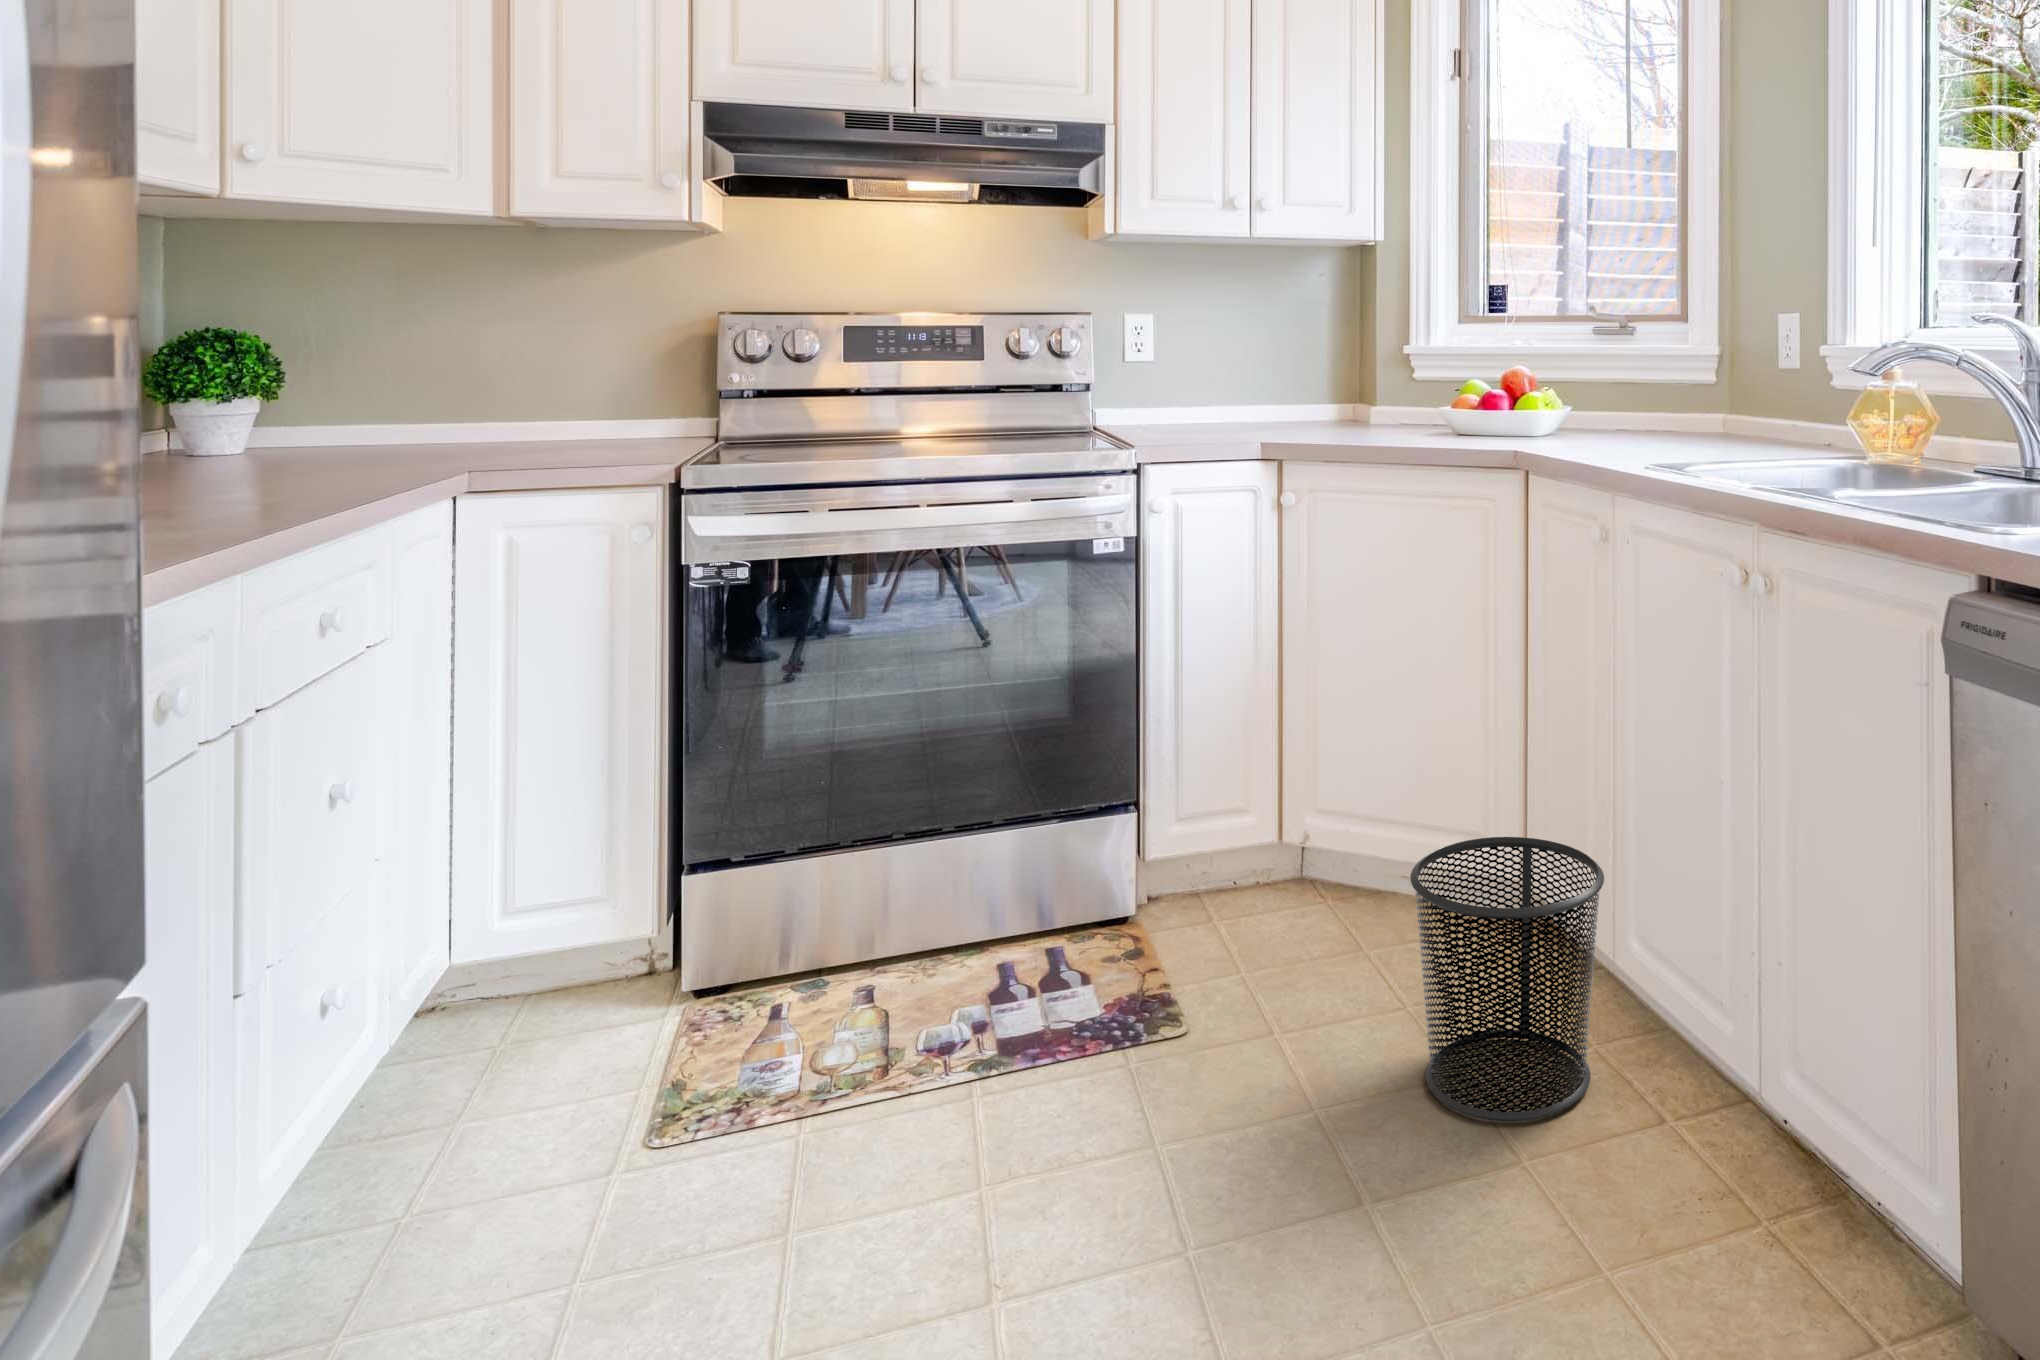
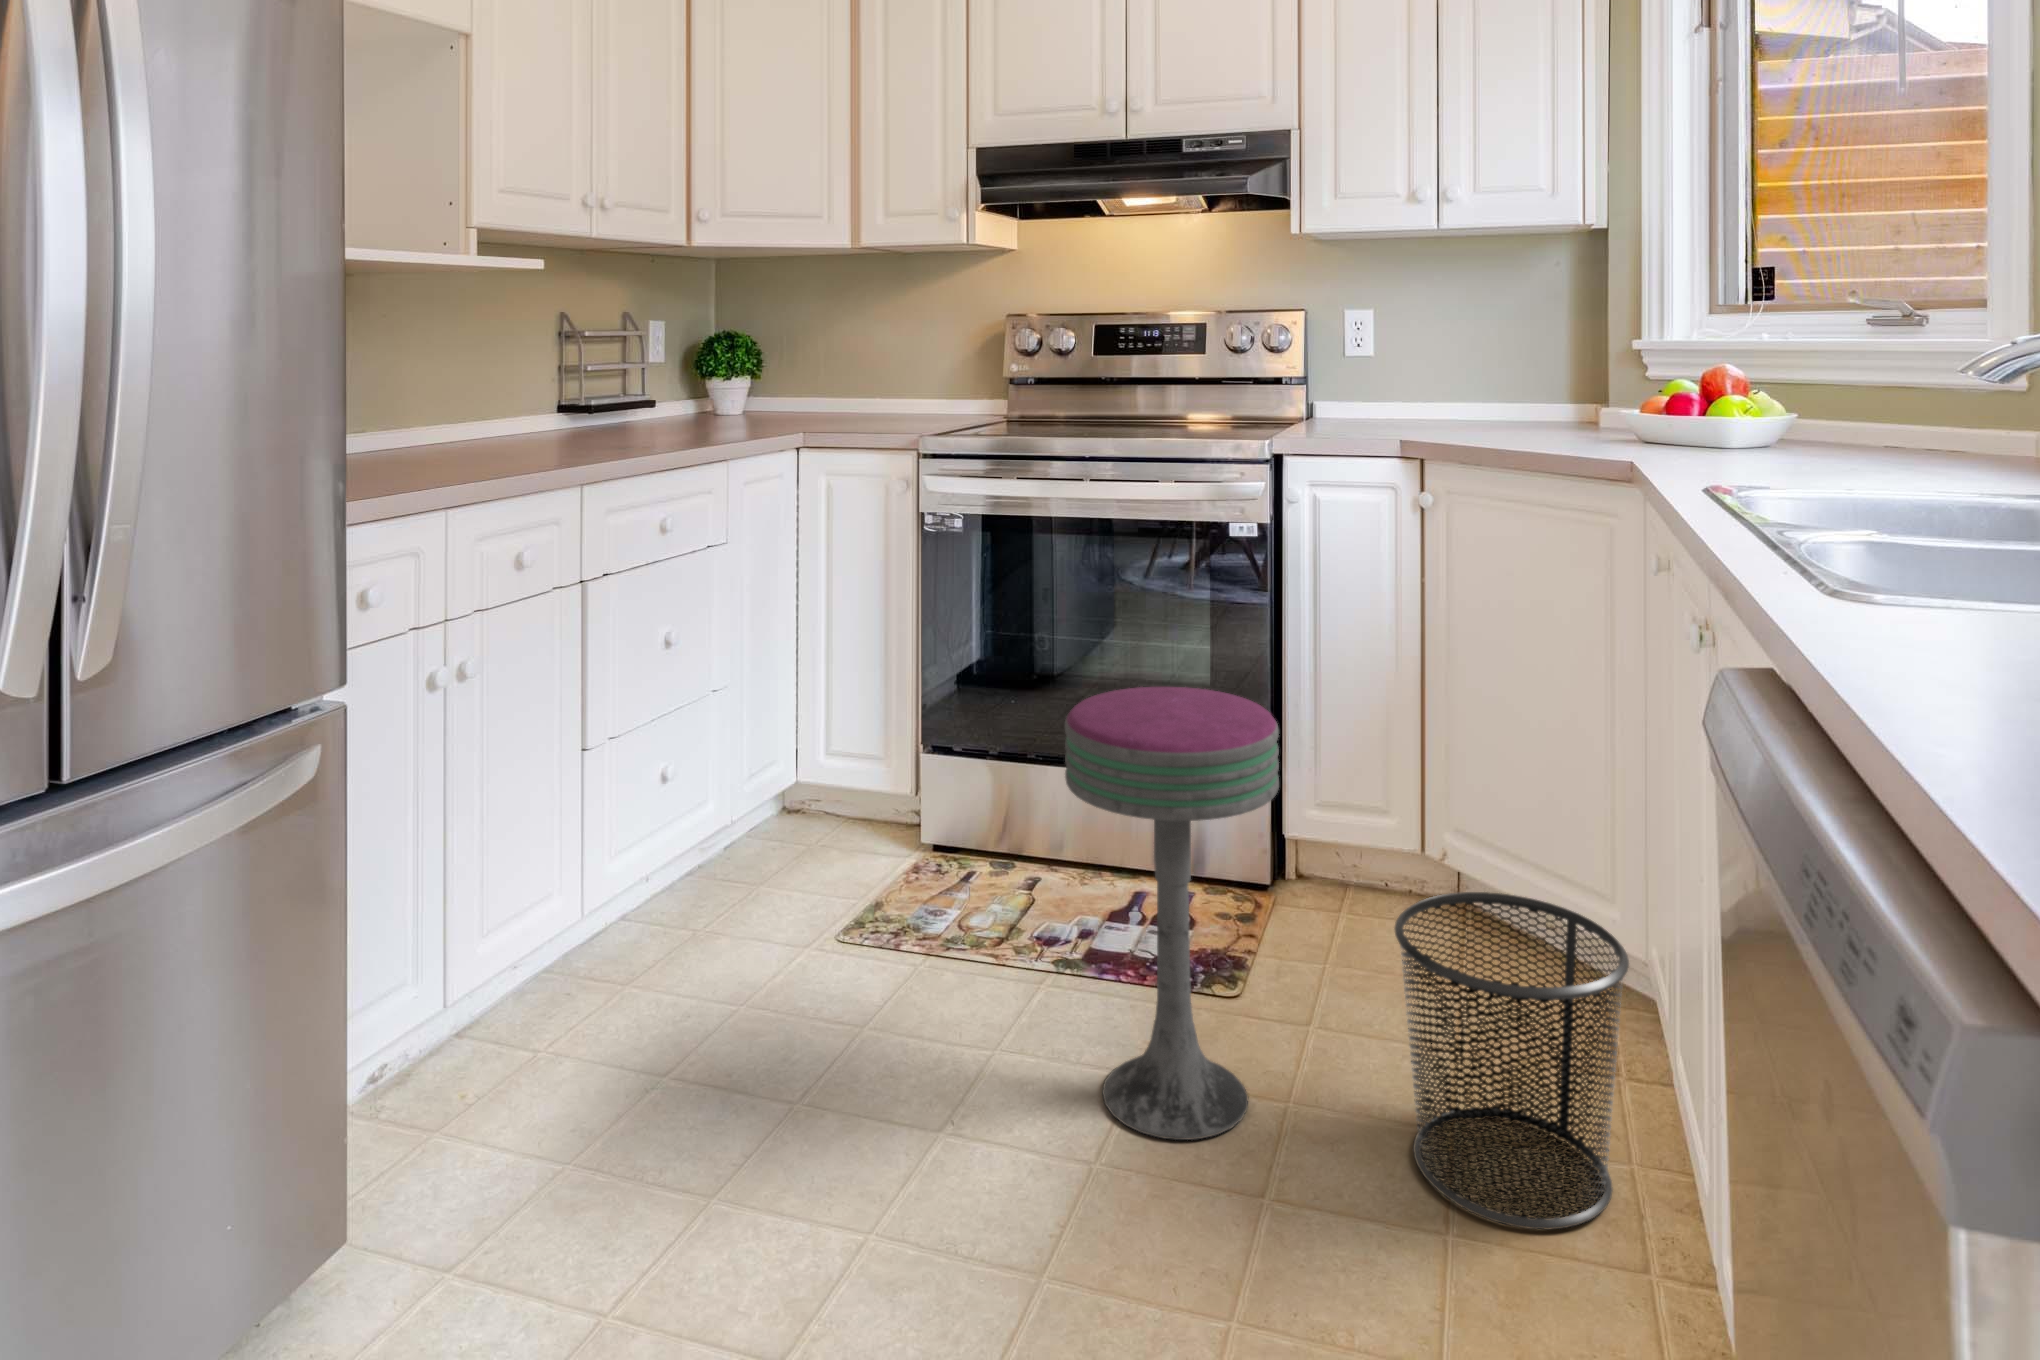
bar stool: none [1084,707,1312,1186] -> present [1065,687,1279,1140]

